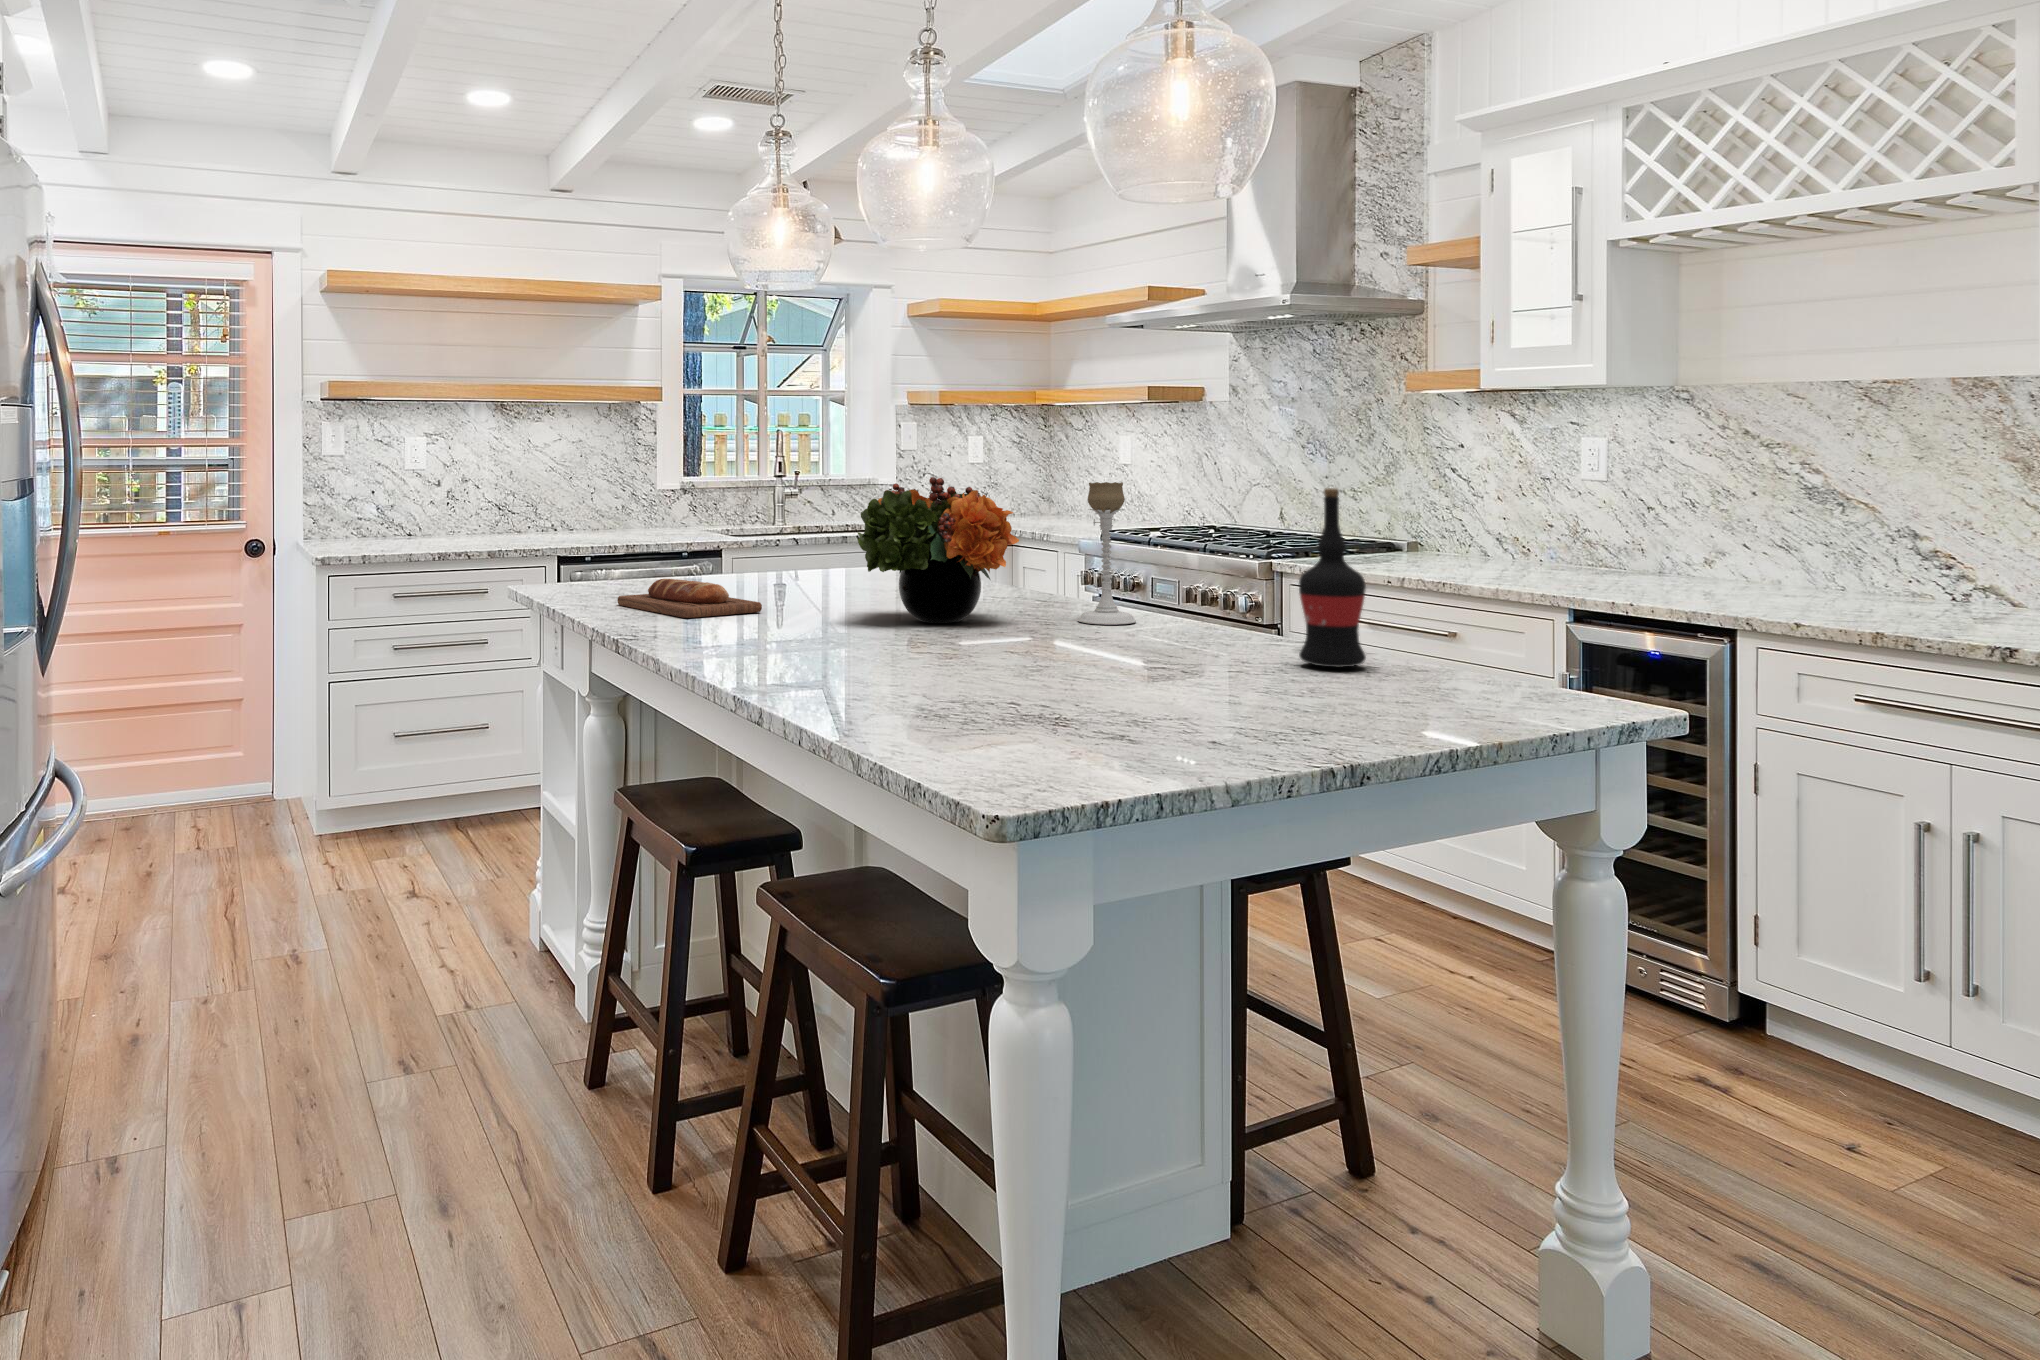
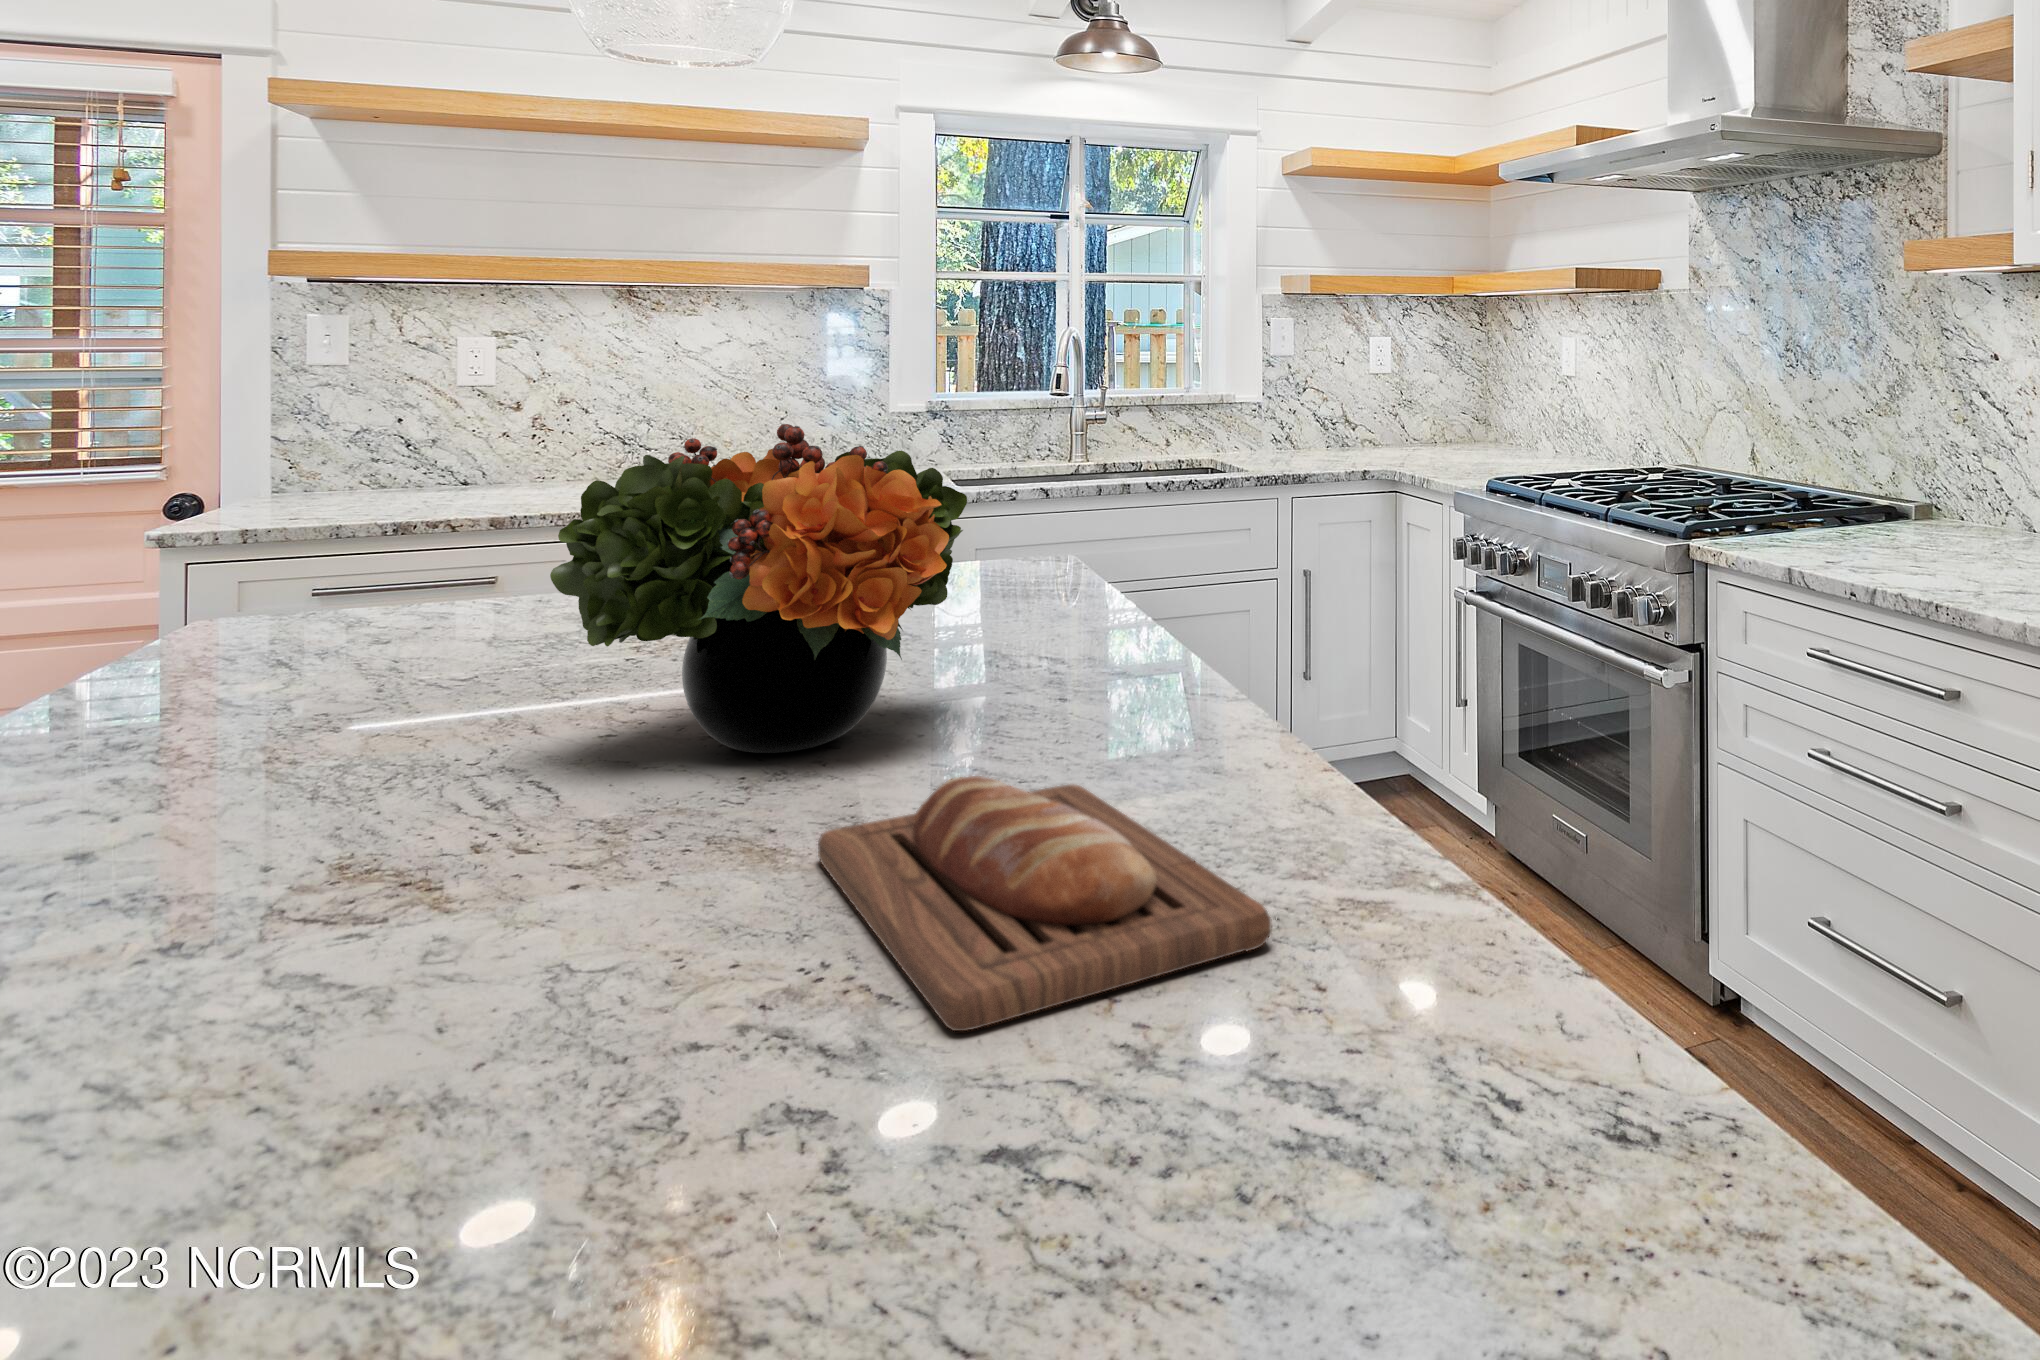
candle holder: present [1078,482,1136,625] -> none [1094,436,1224,757]
wine bottle: present [1298,488,1366,668] -> none [1290,495,1490,1078]
bread loaf: present [618,579,762,618] -> present [818,776,1272,1031]

